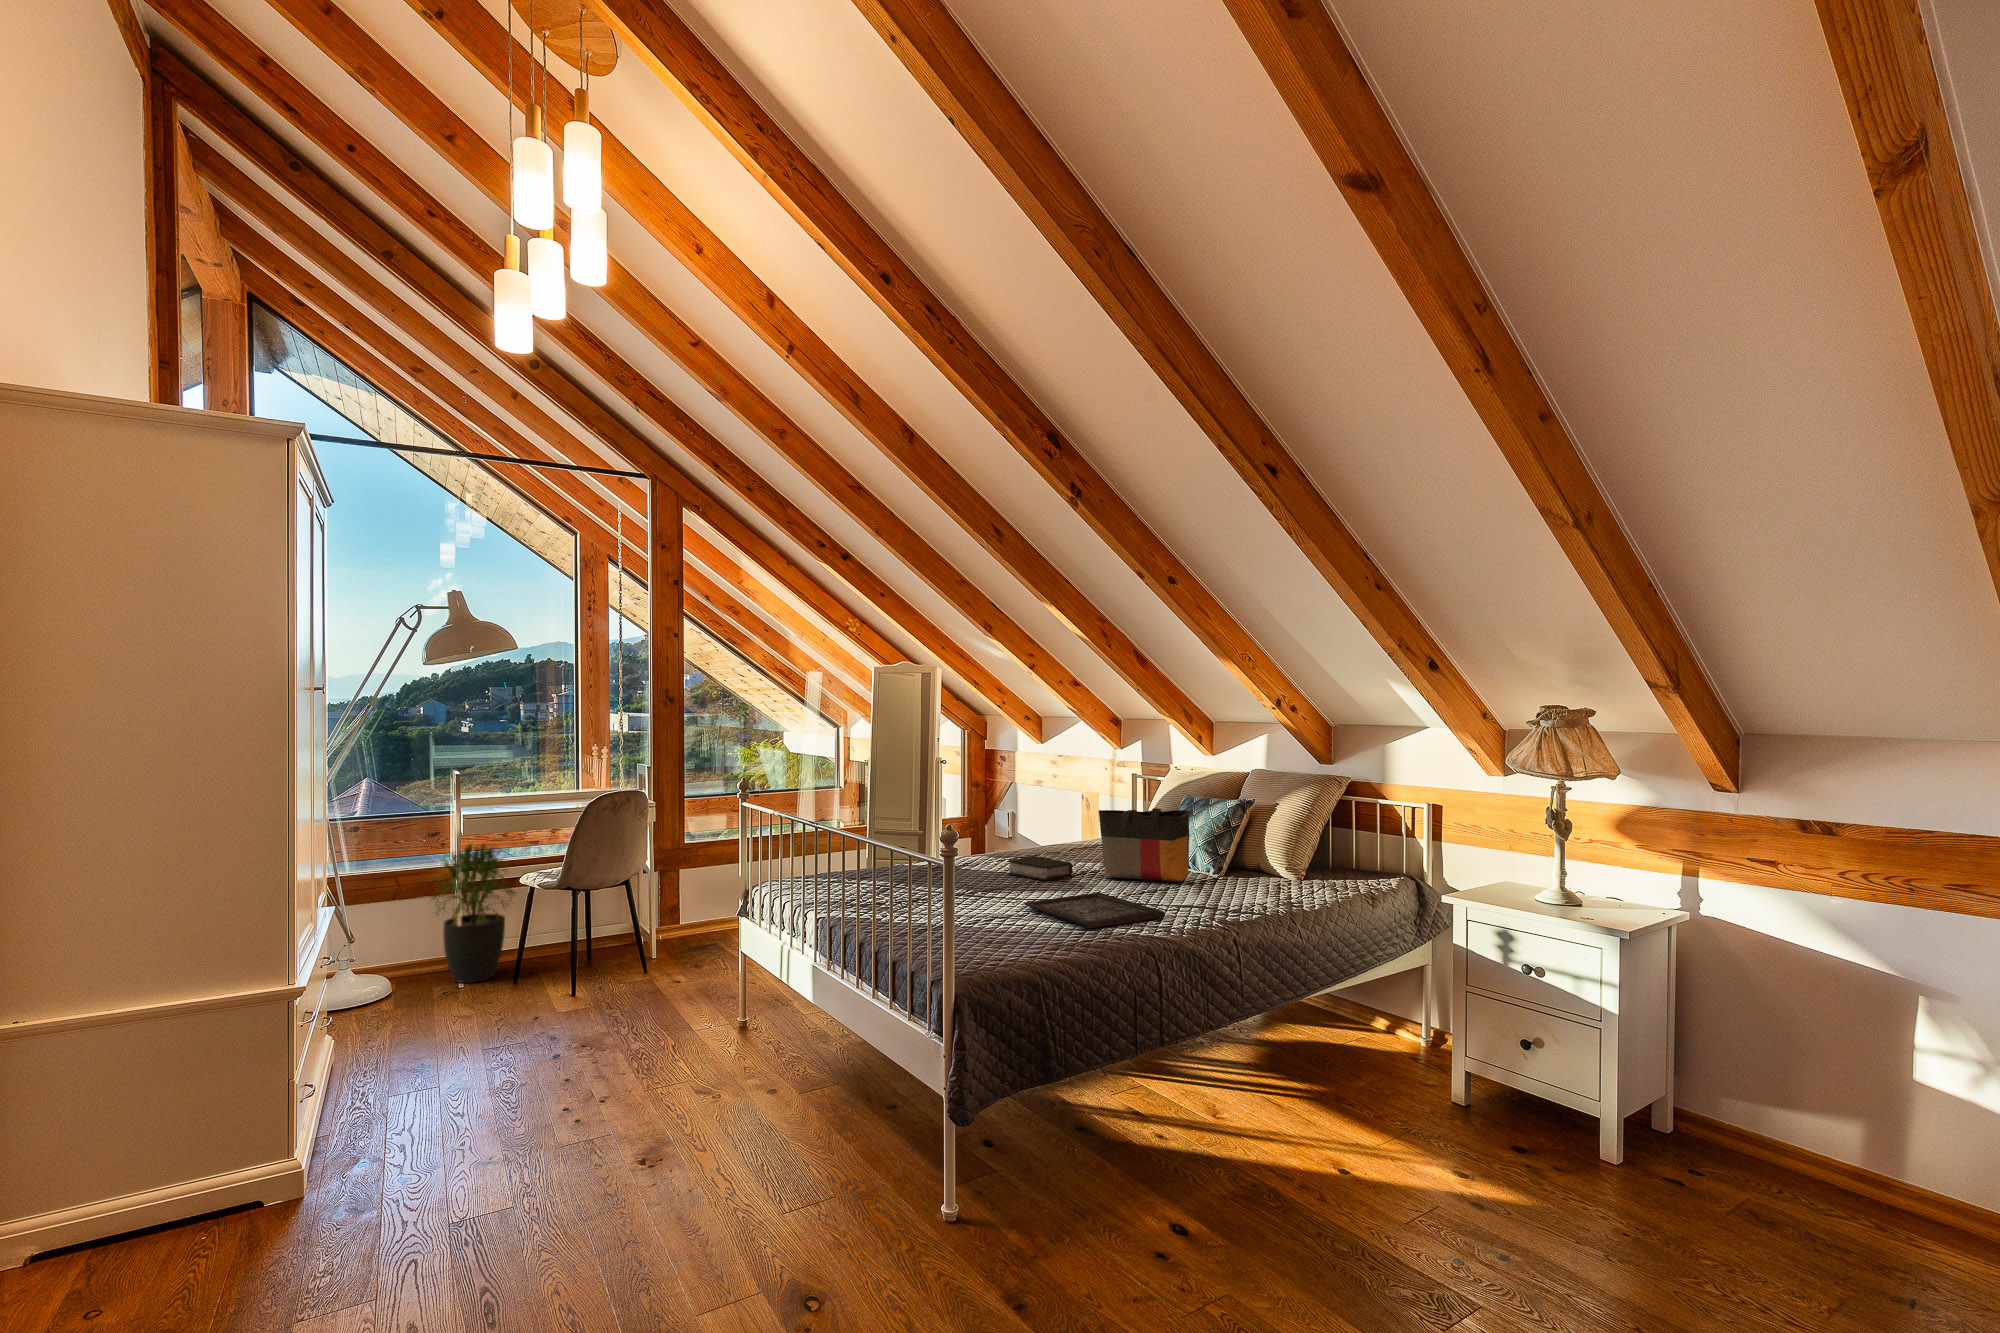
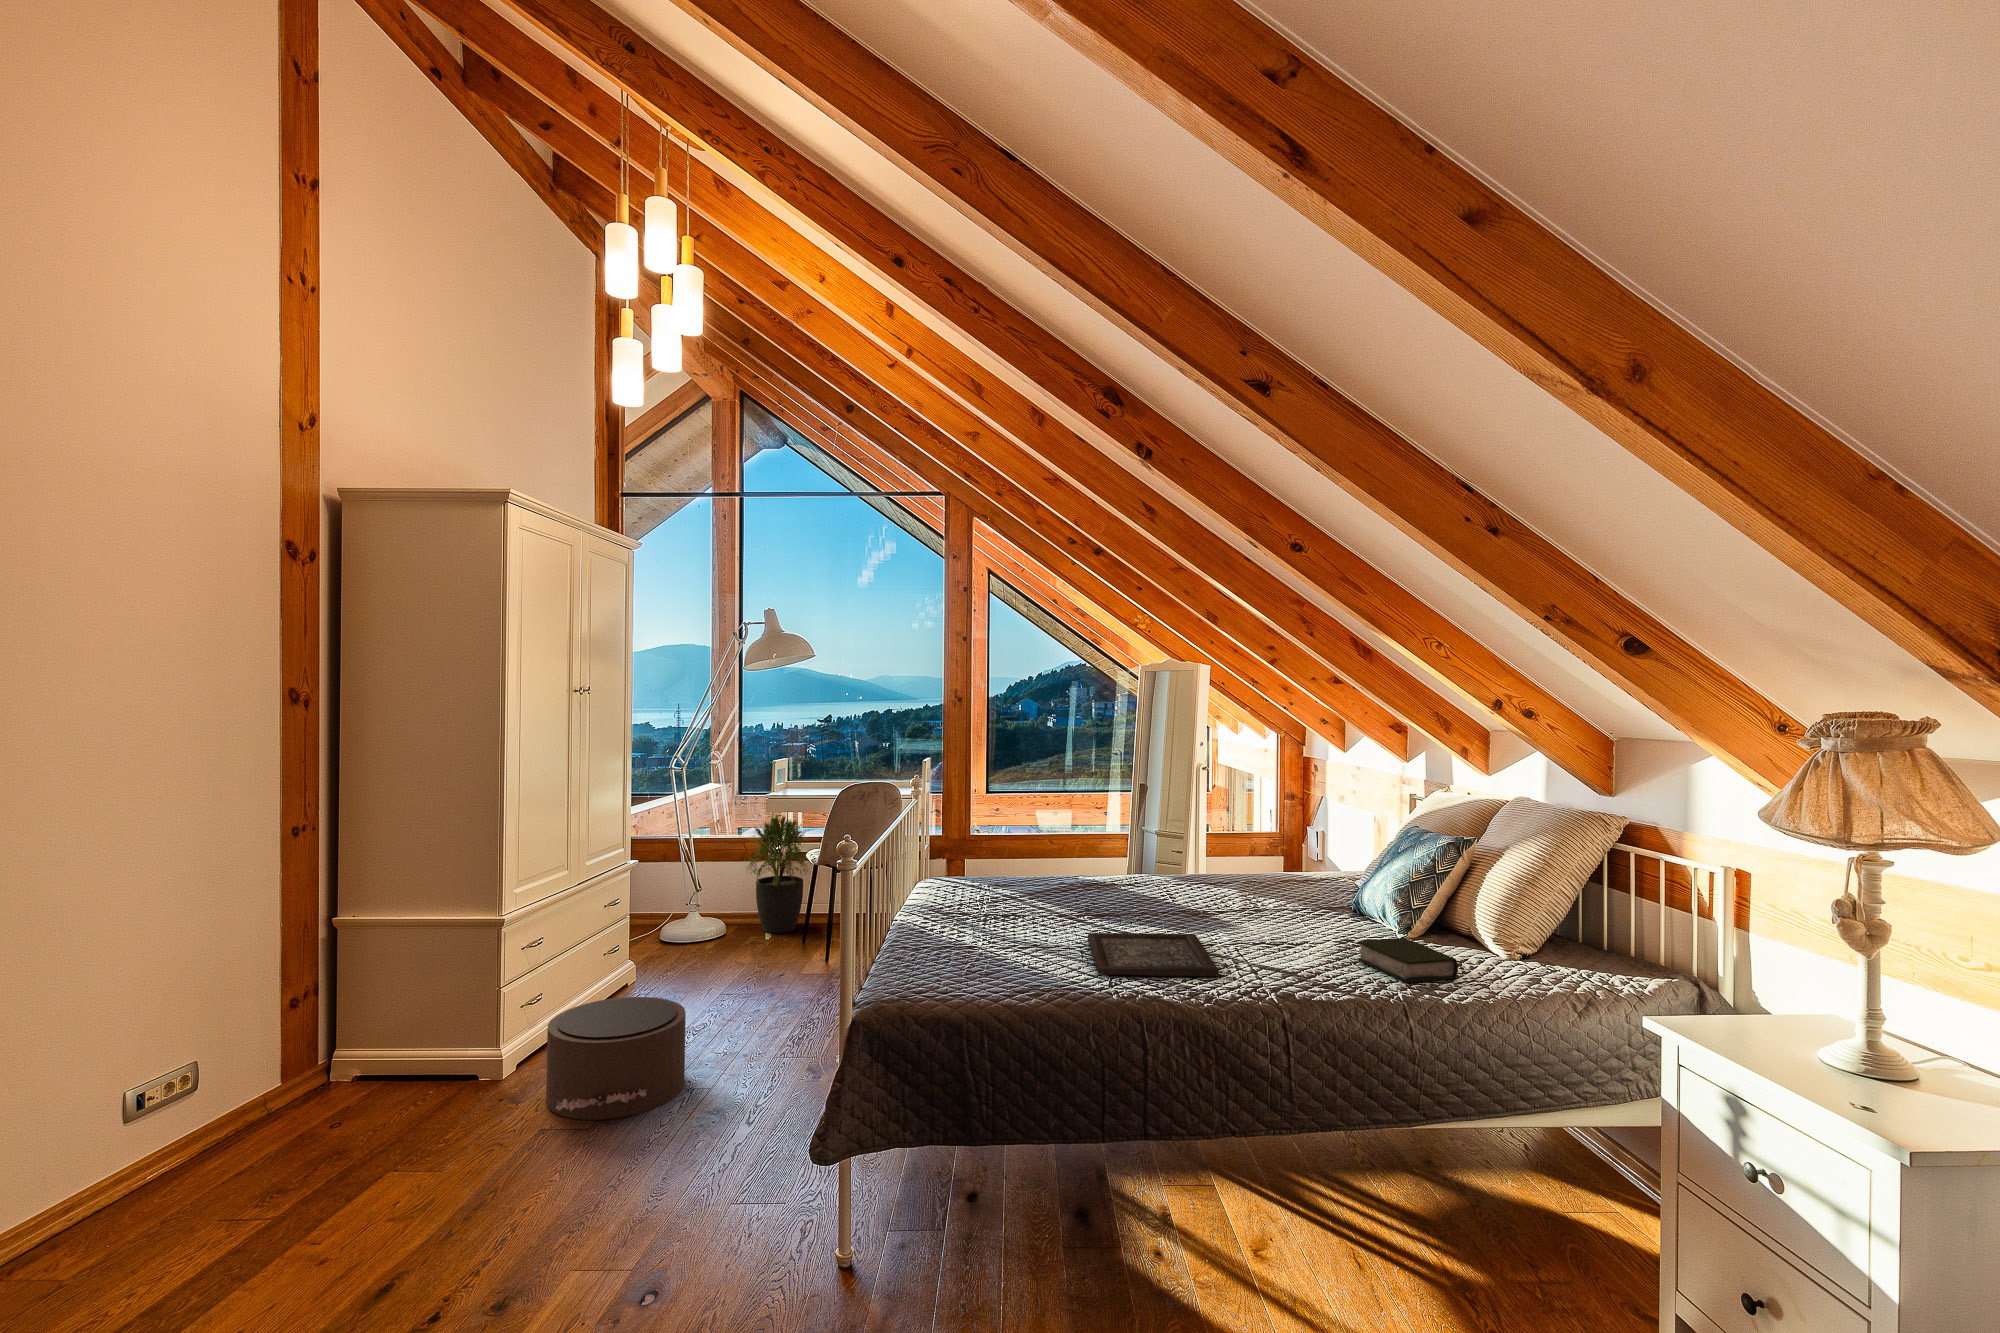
tote bag: present [1098,808,1191,882] -> none [1244,836,1352,935]
book: present [1008,856,1072,881] -> present [1358,938,1458,983]
pouf: none [408,1049,598,1199] -> present [546,997,686,1120]

